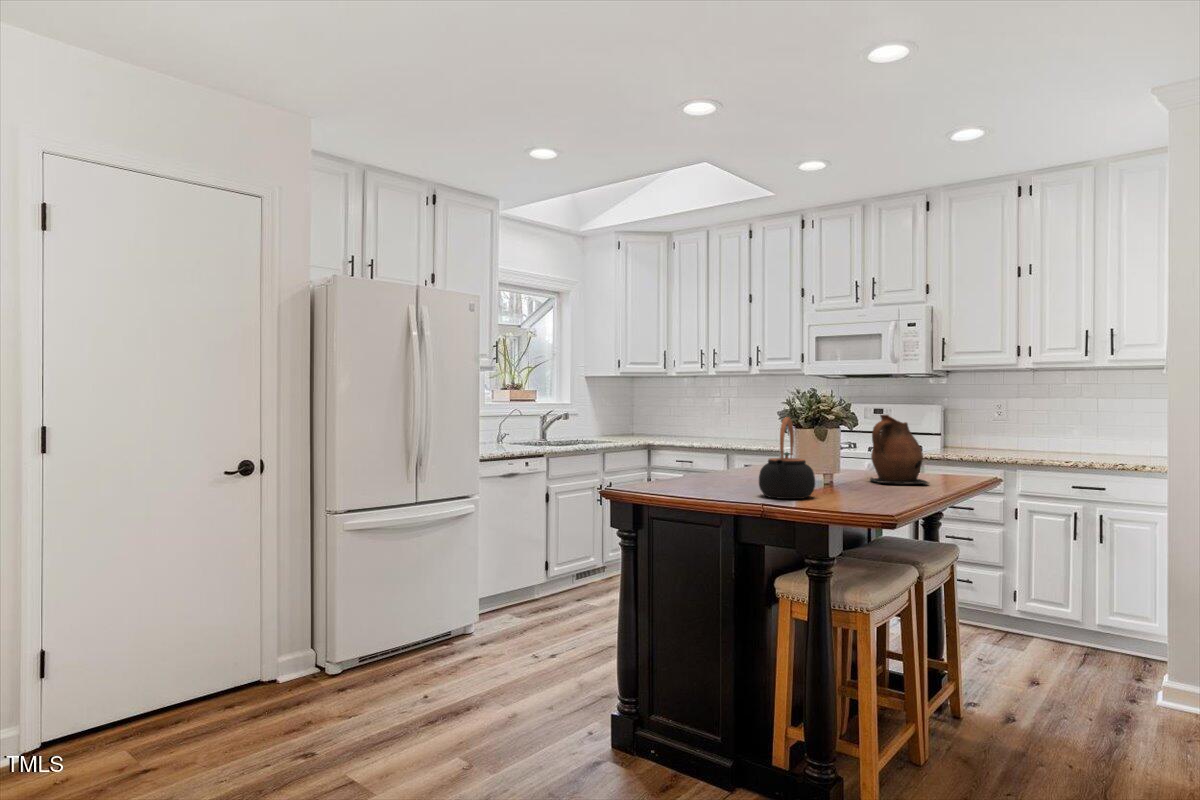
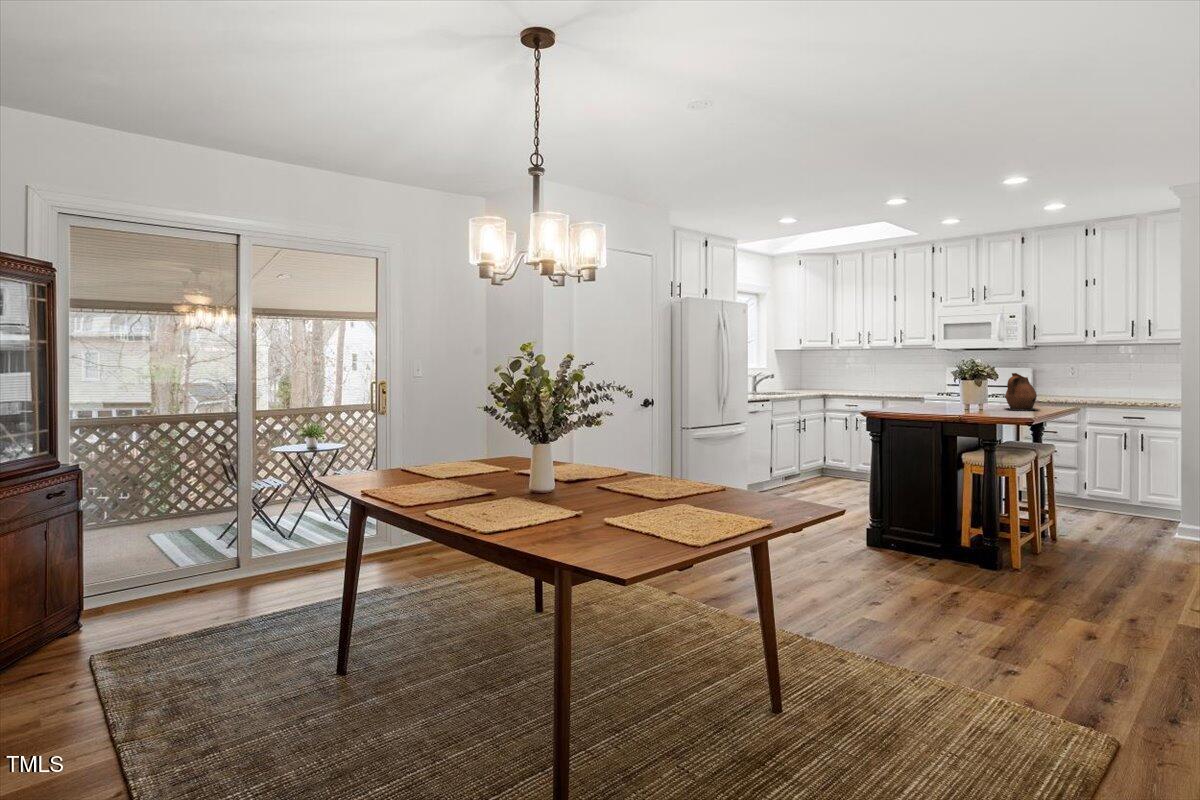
teapot: present [759,417,815,499] -> none [953,374,984,415]

